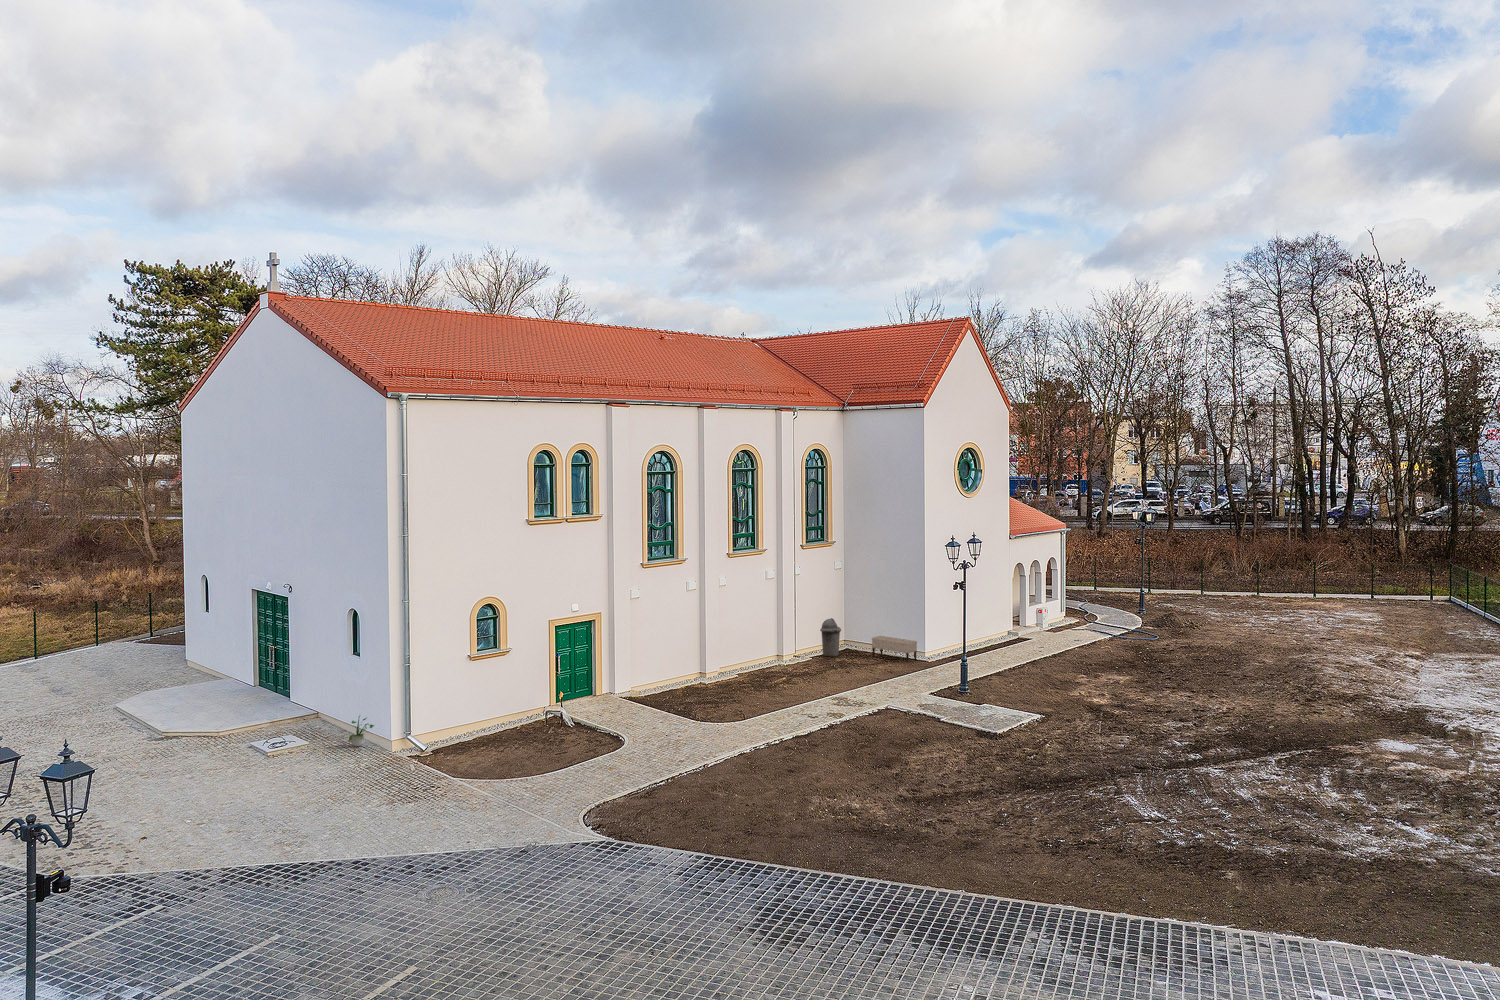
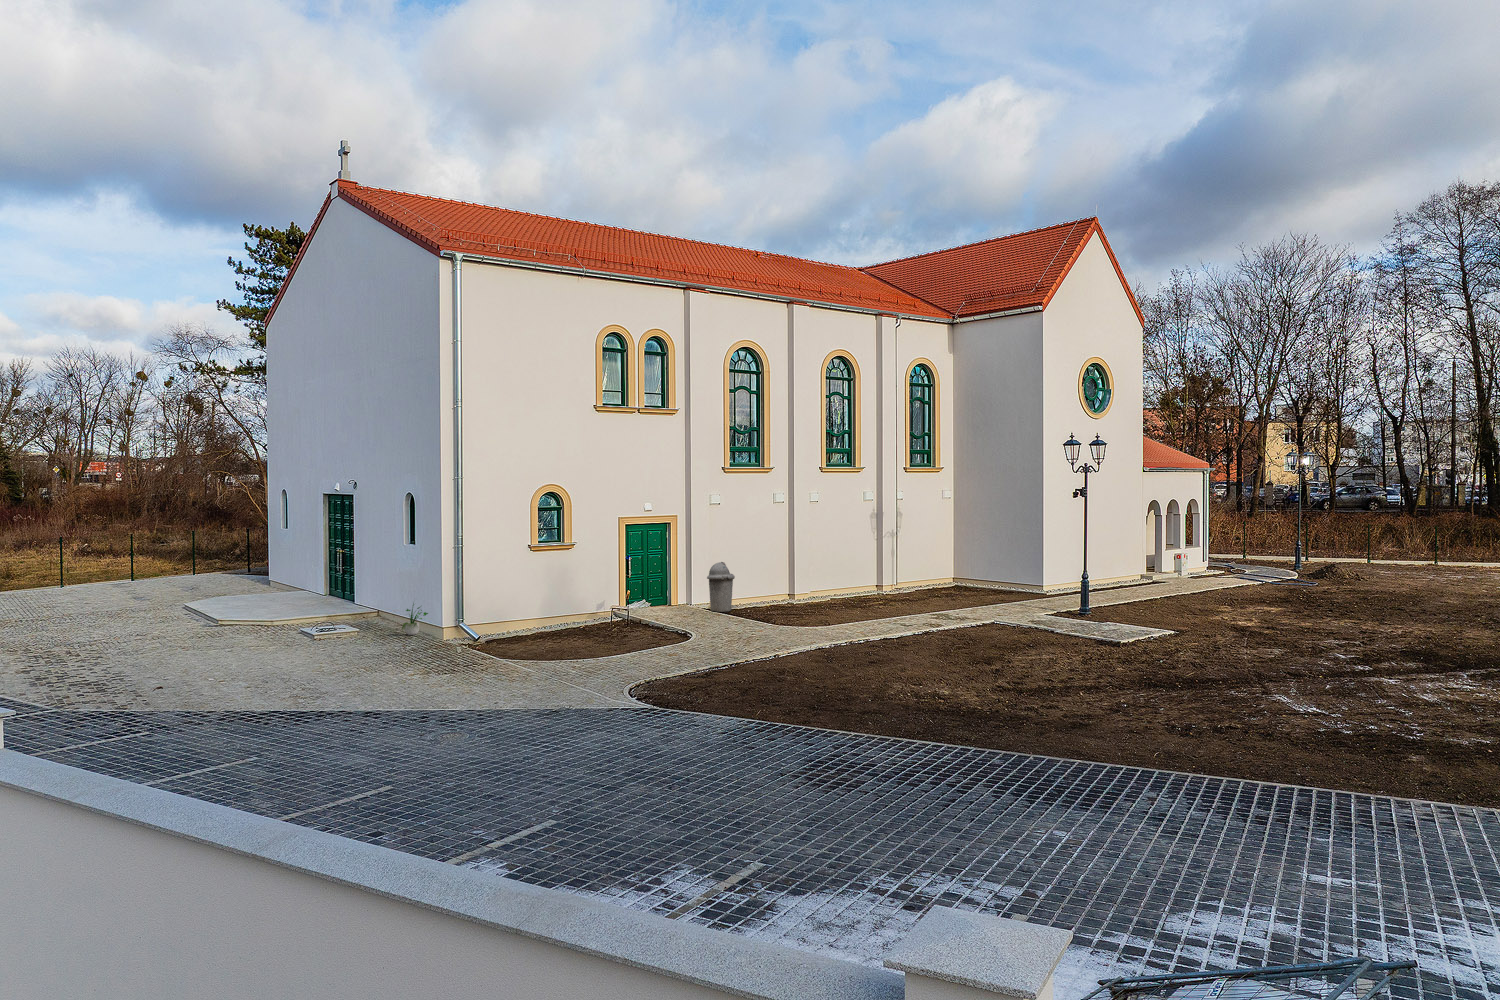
trash can: present [820,618,841,657] -> present [707,562,735,612]
bench: present [872,636,917,662] -> none [980,568,1032,595]

